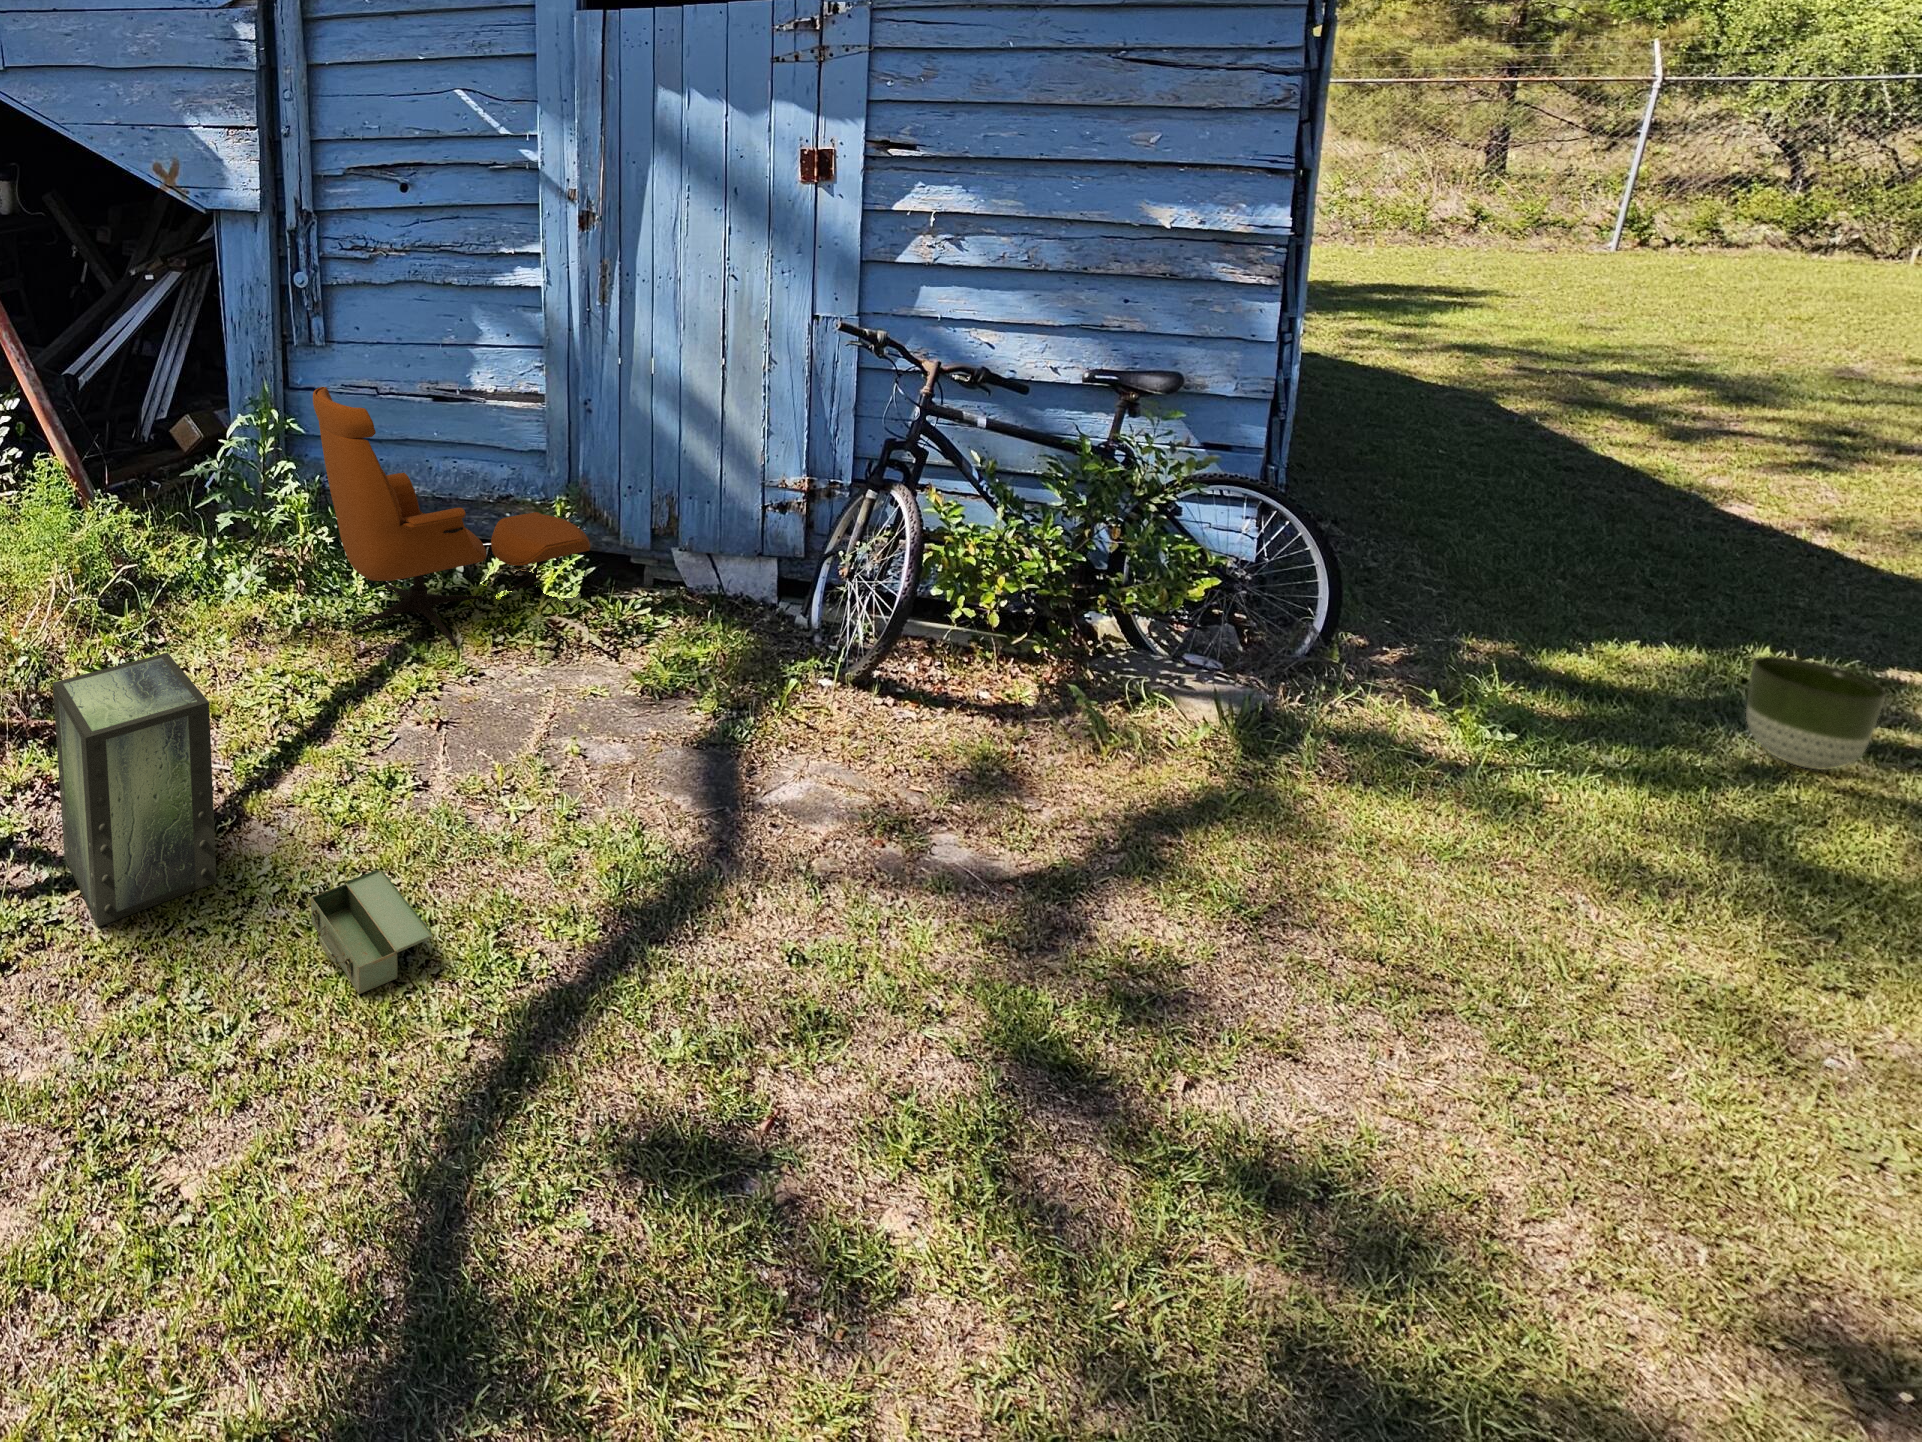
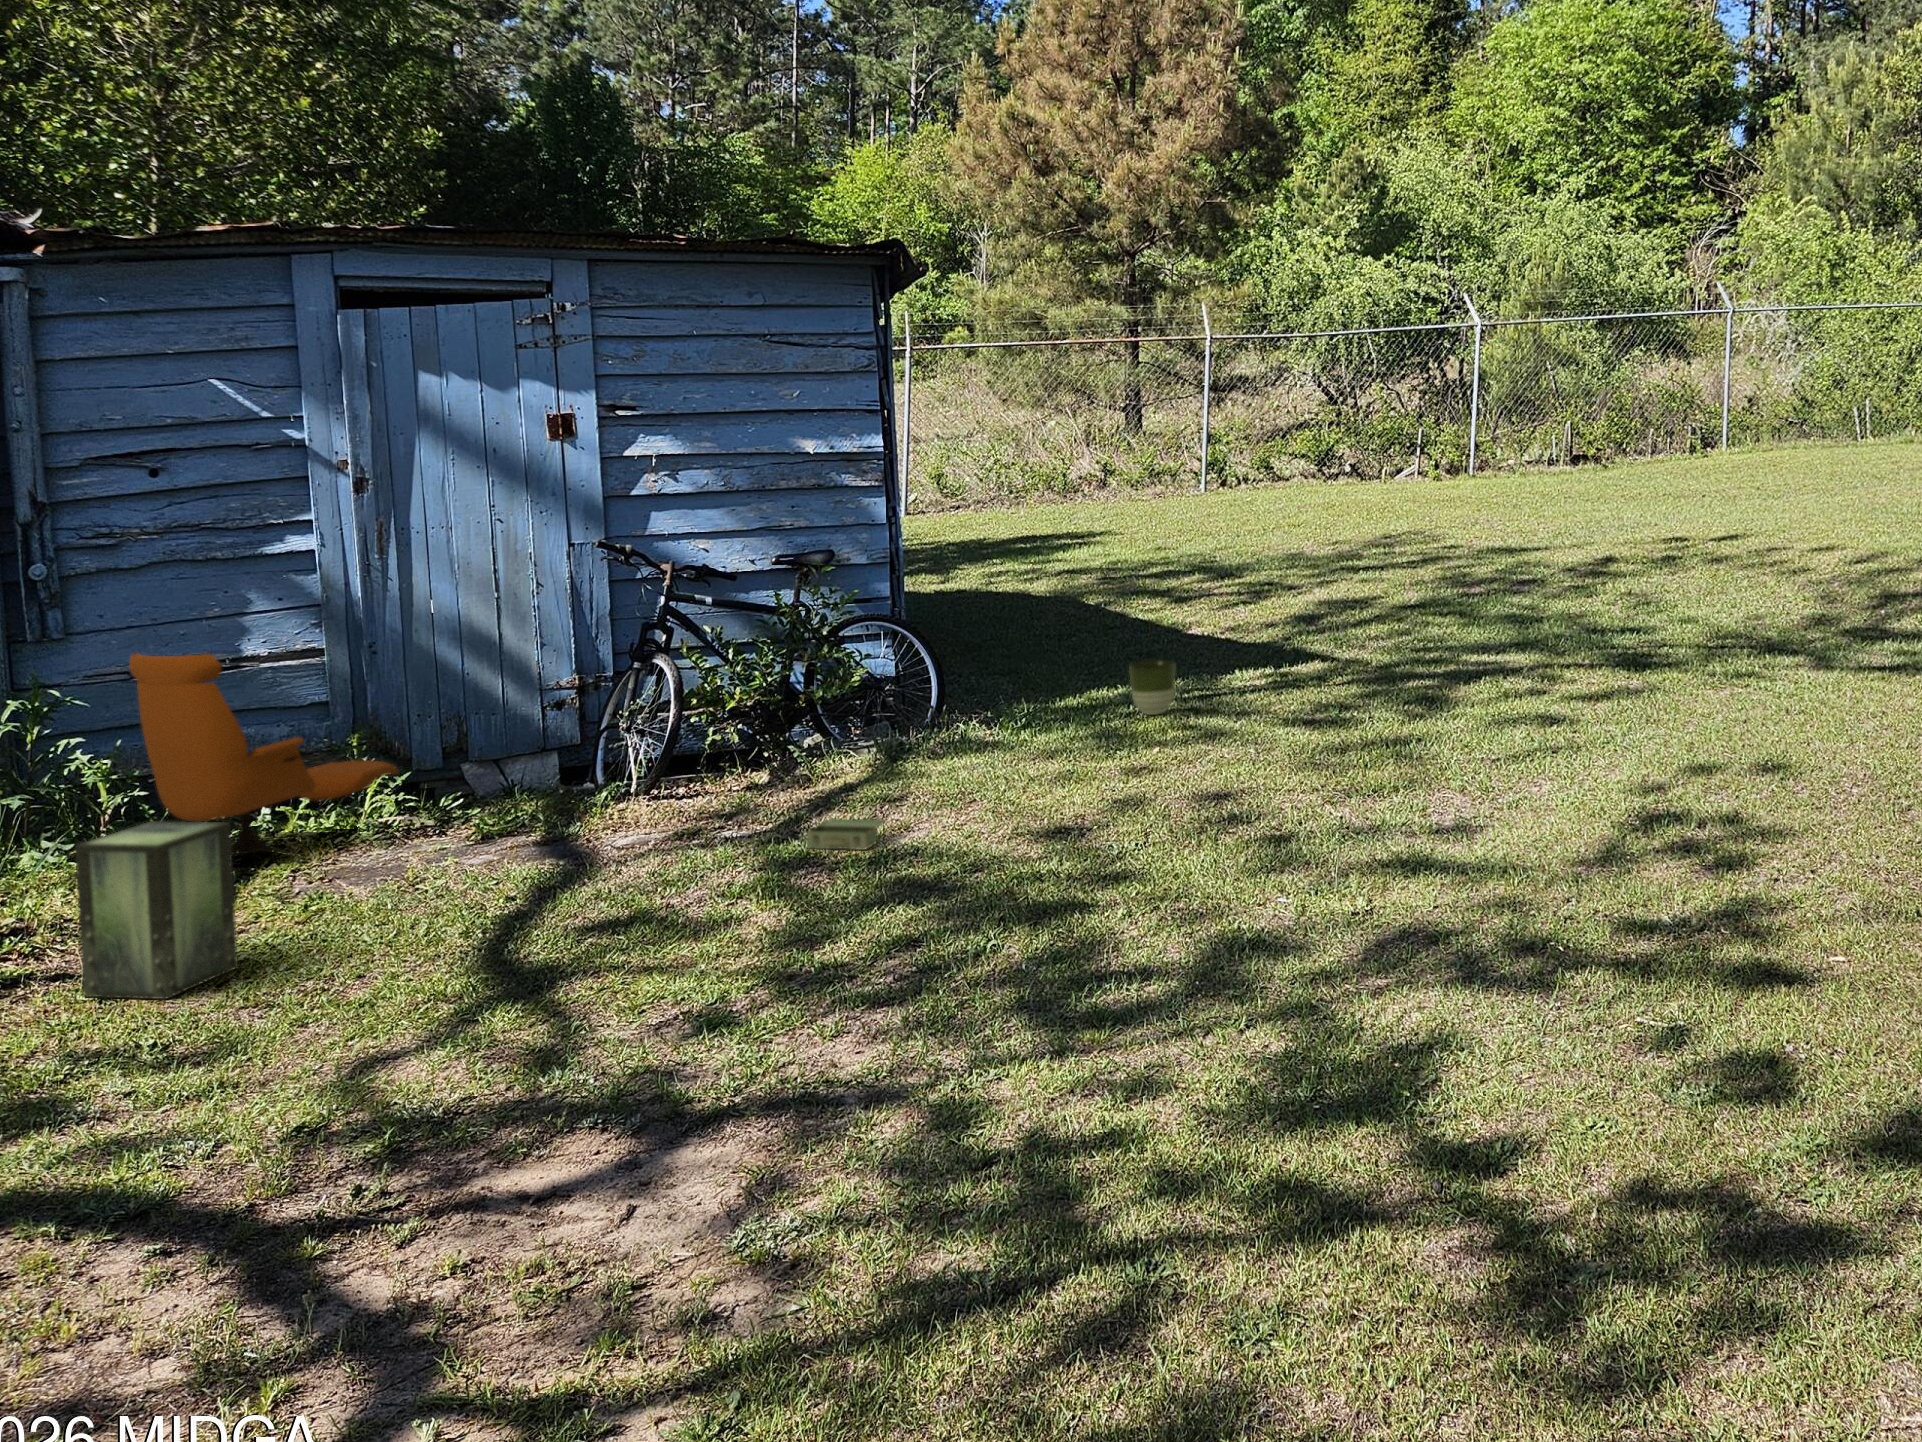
toolbox: present [311,870,433,994] -> present [807,818,885,850]

